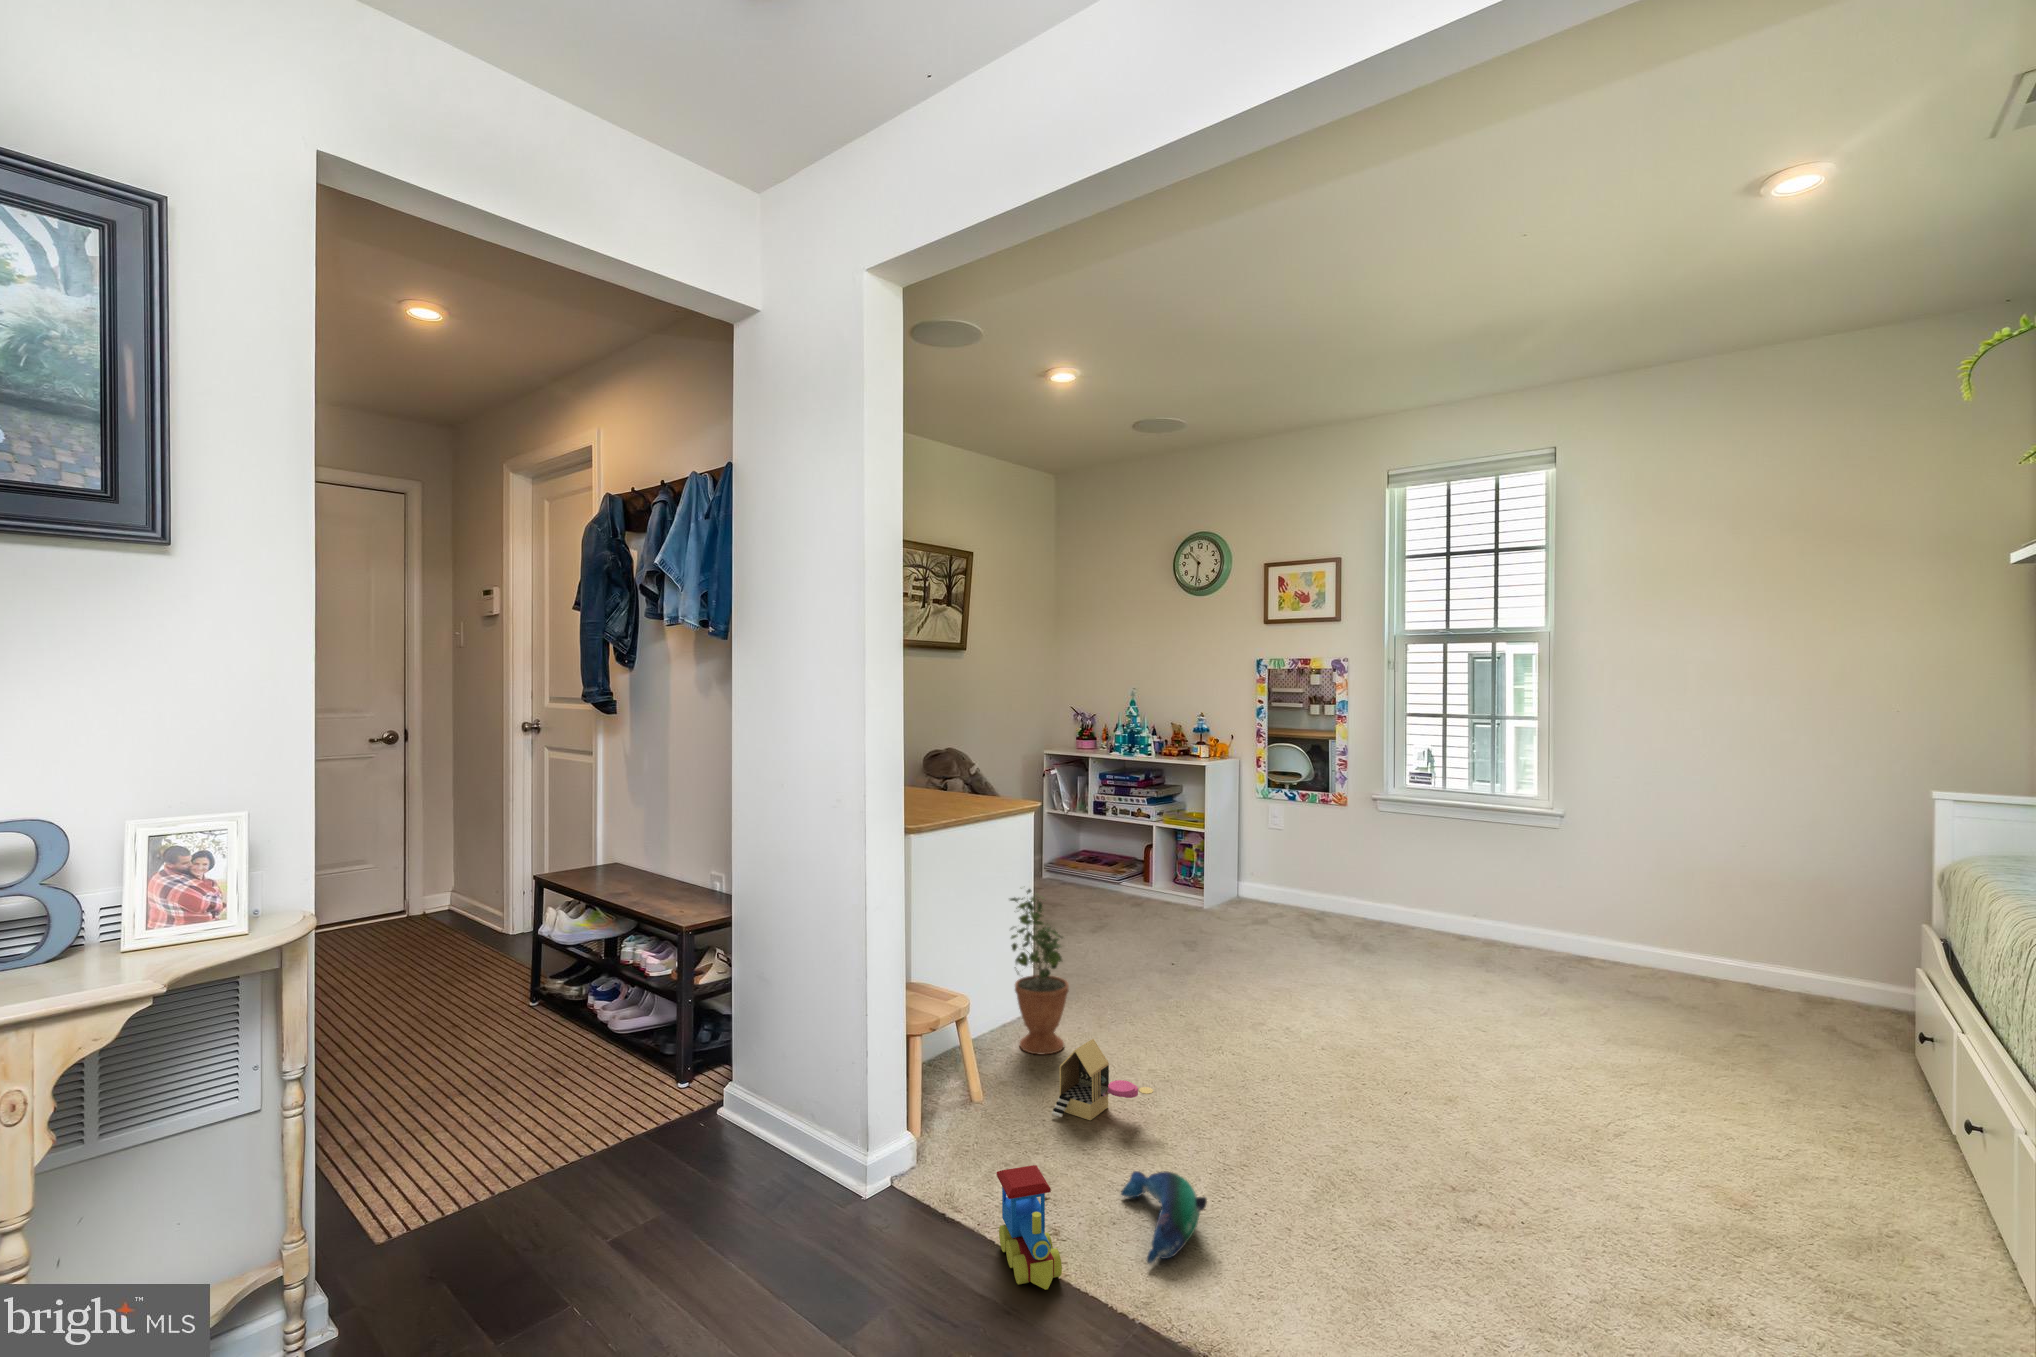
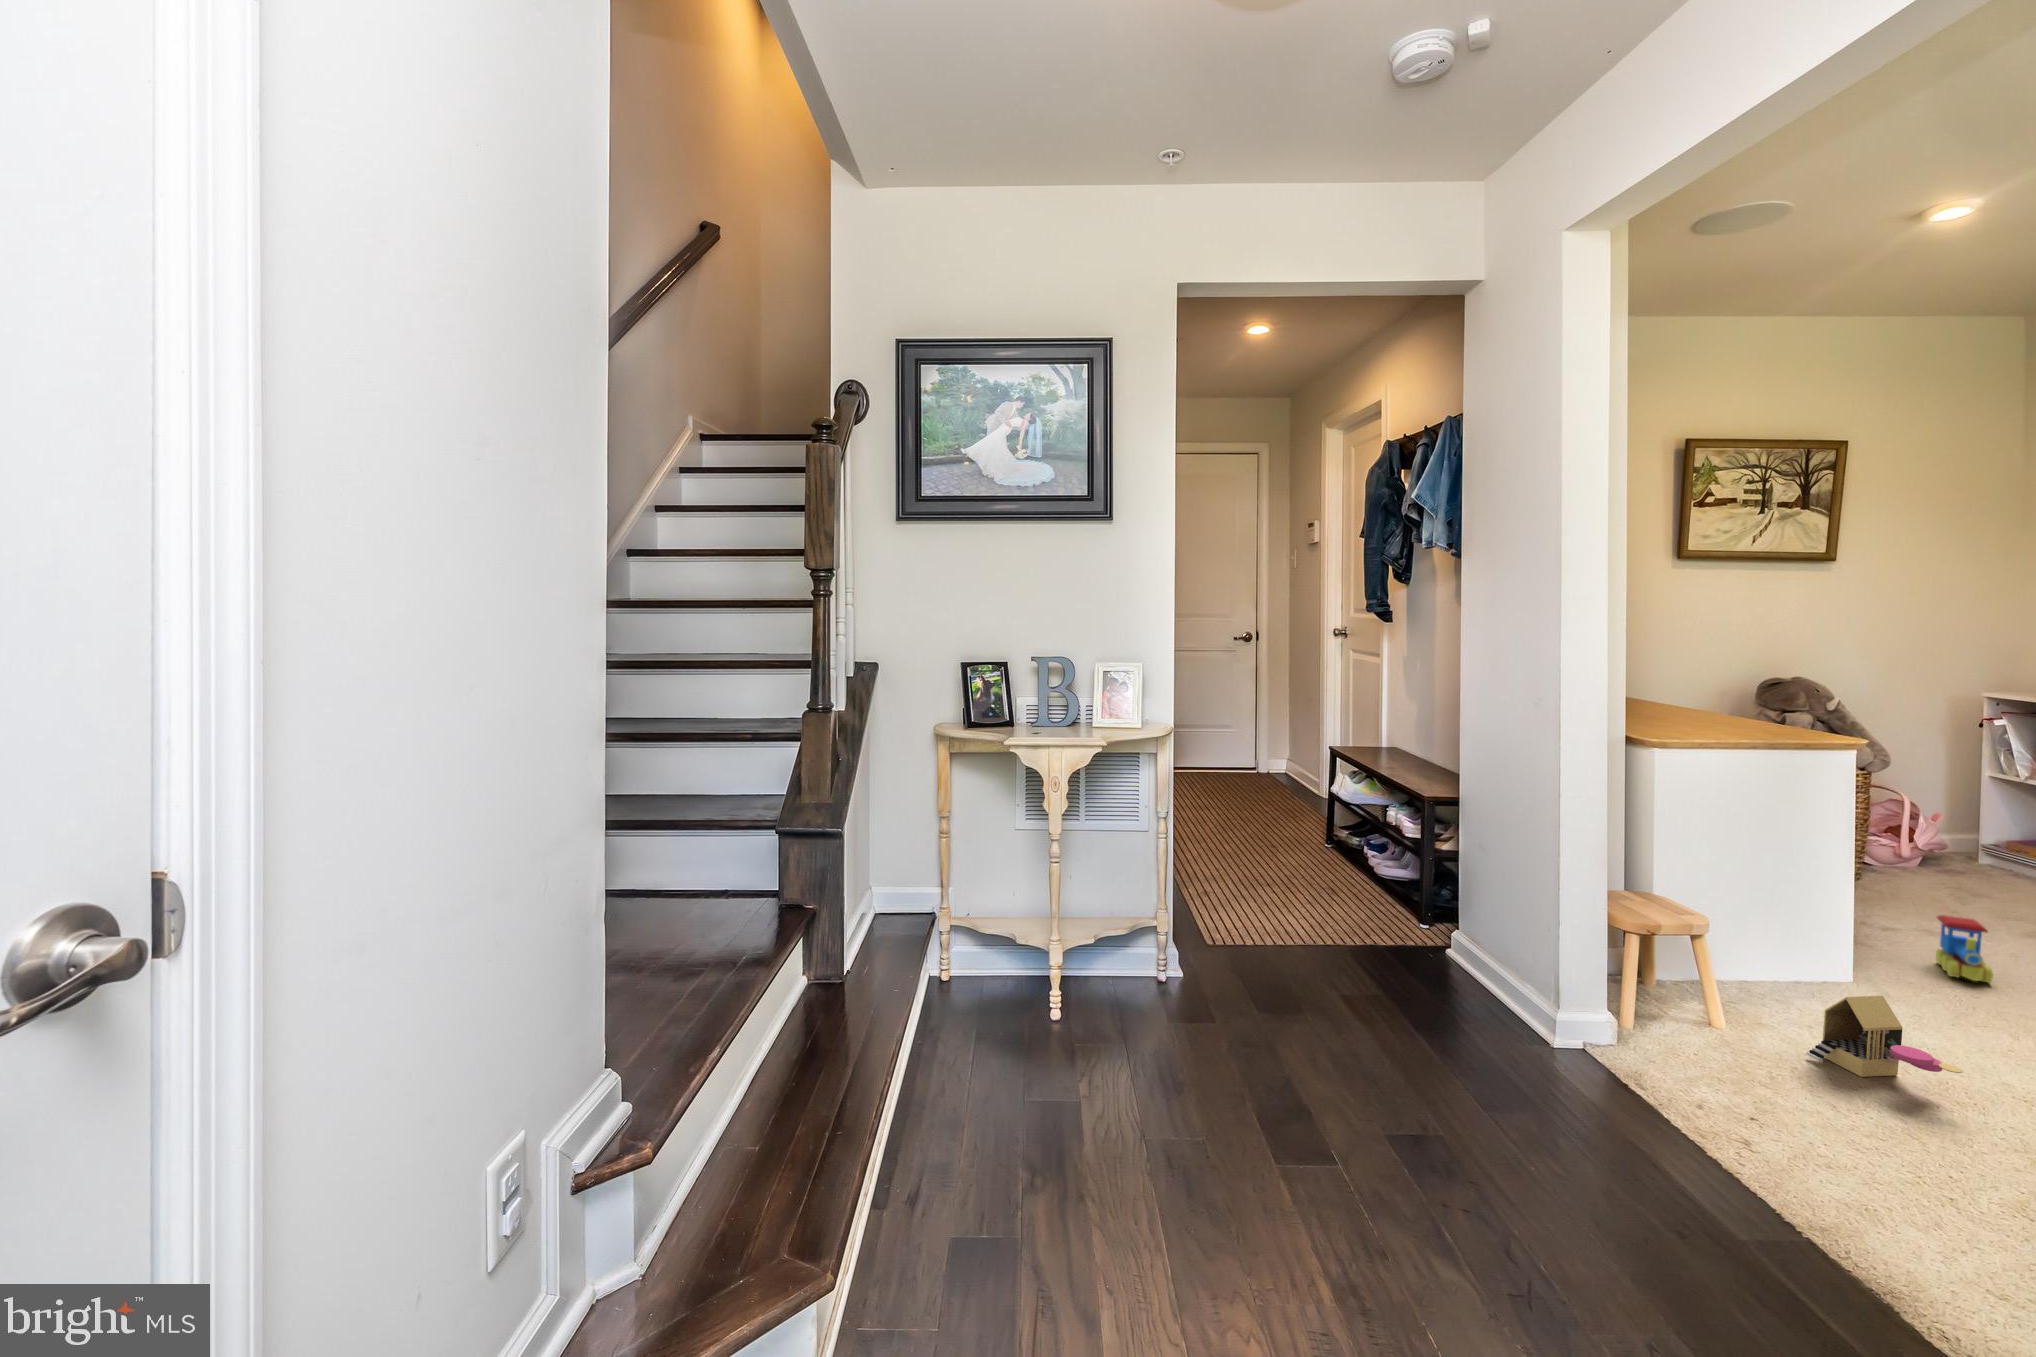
potted plant: present [1010,889,1069,1055] -> none [1791,823,1880,1012]
toy train: present [997,1165,1062,1290] -> present [1936,915,1993,983]
plush toy: present [1121,1171,1207,1264] -> none [1857,1127,1975,1209]

